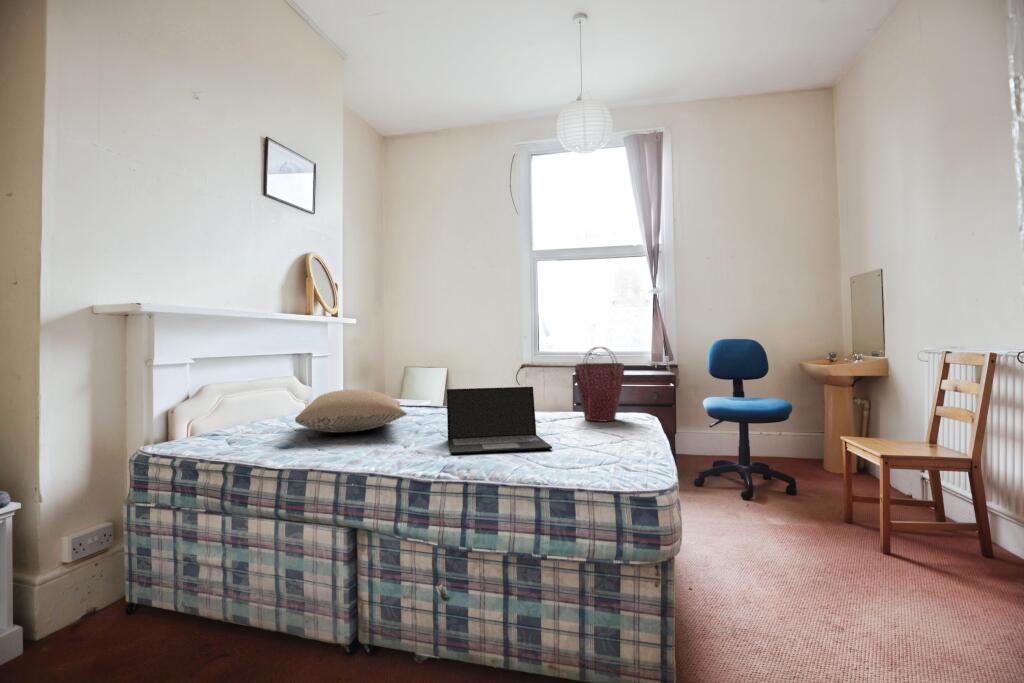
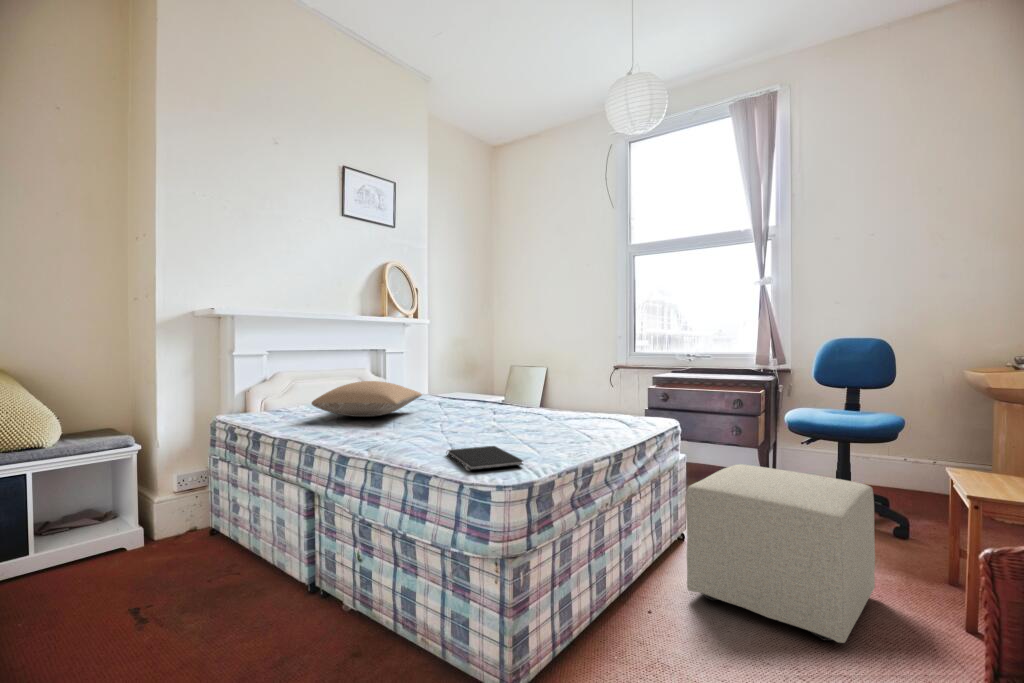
handbag: present [575,347,624,421] -> none [577,347,630,425]
laptop: present [447,387,552,454] -> none [399,384,505,444]
ottoman: none [707,447,854,585] -> present [686,464,875,643]
notebook: none [537,450,637,478] -> present [447,446,523,470]

